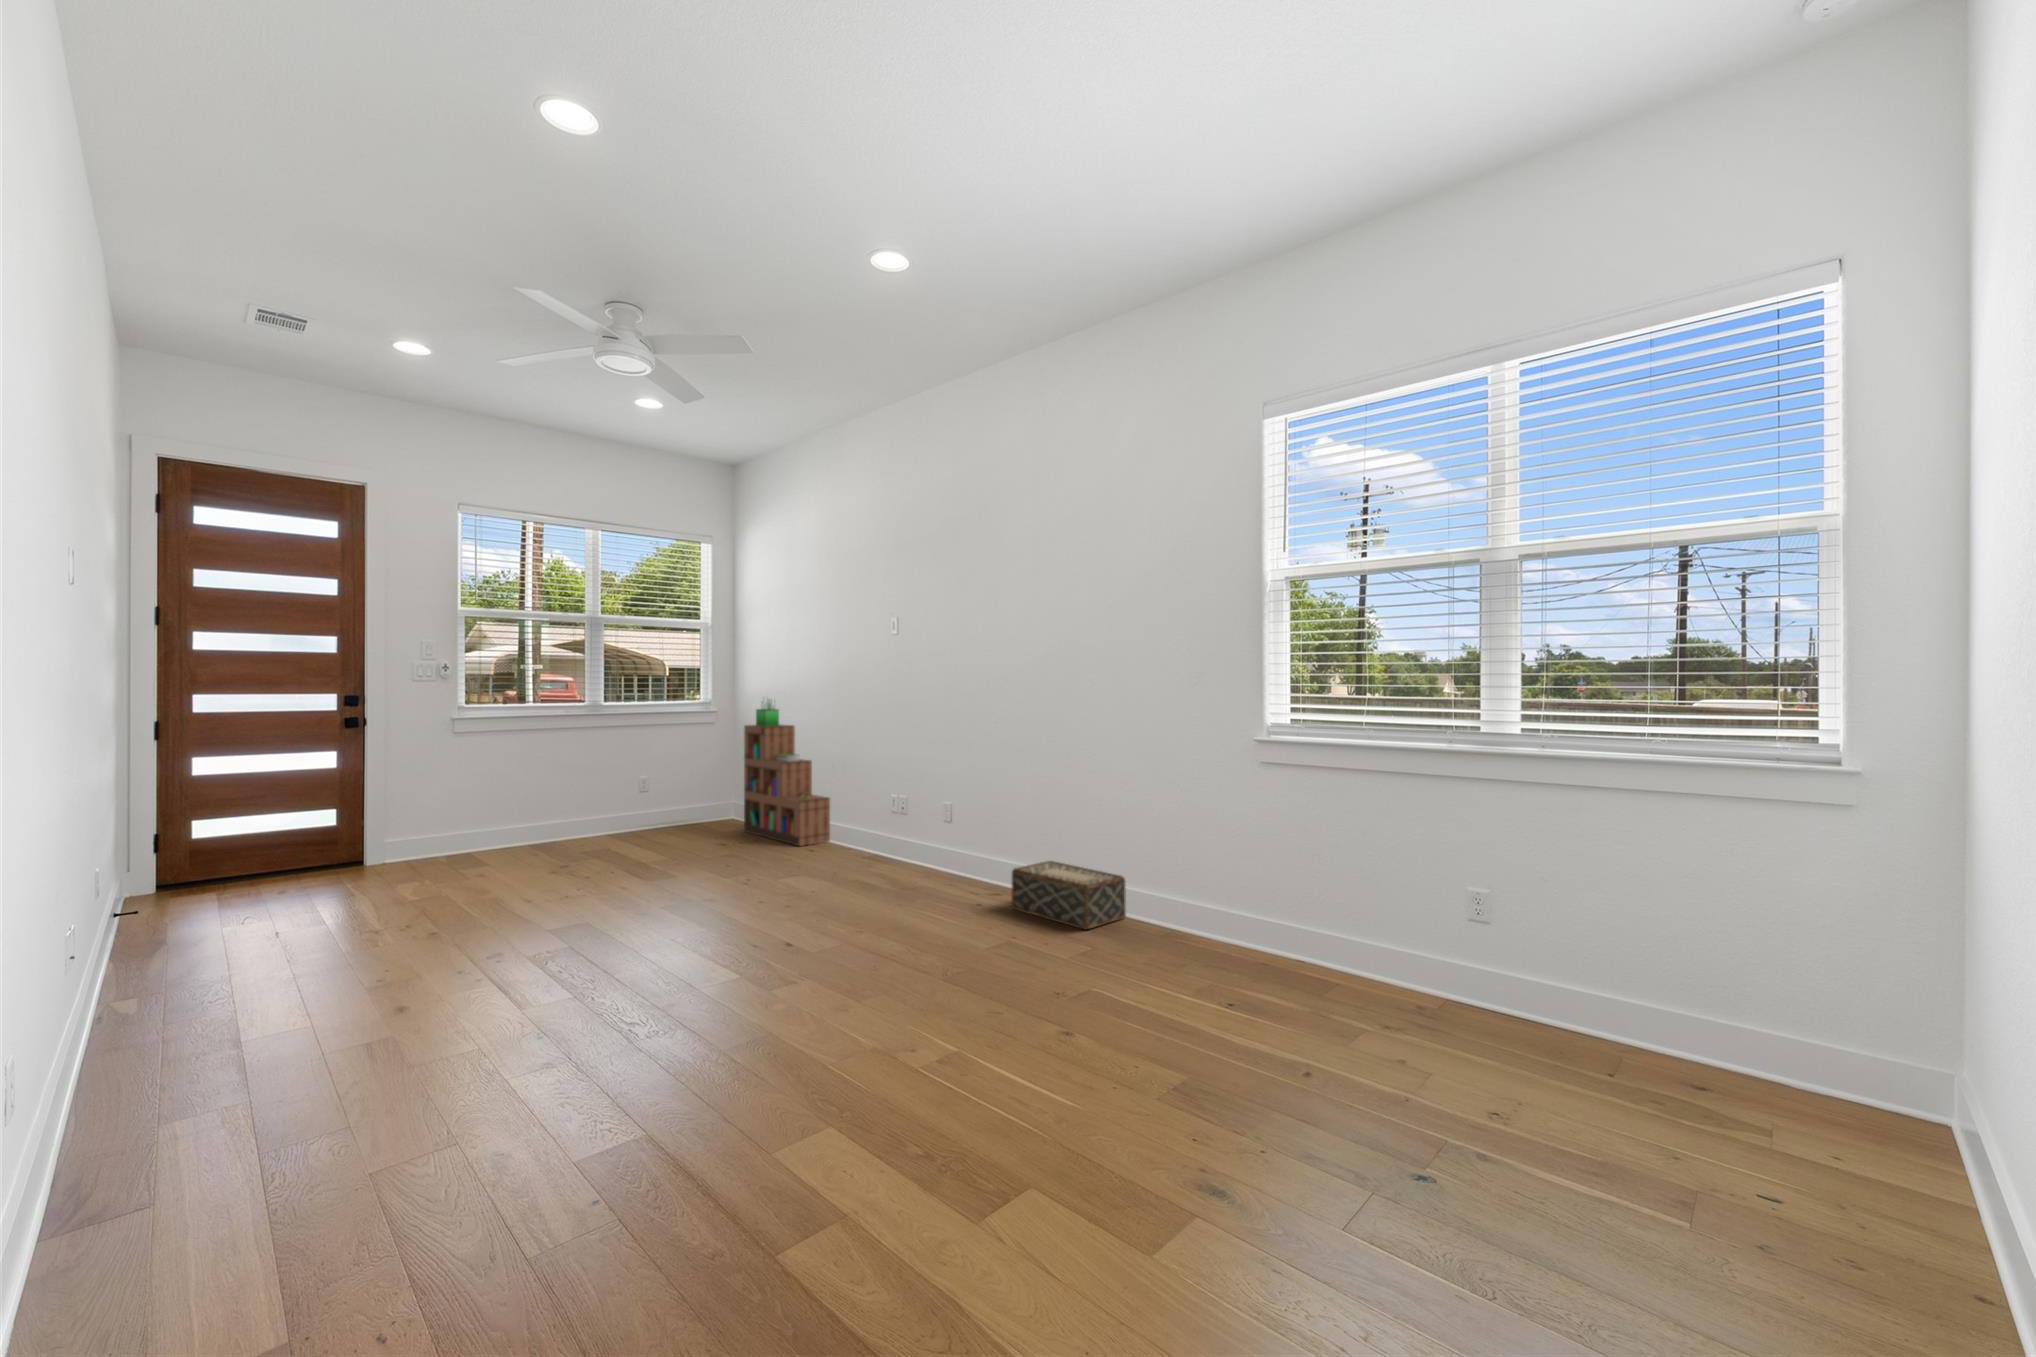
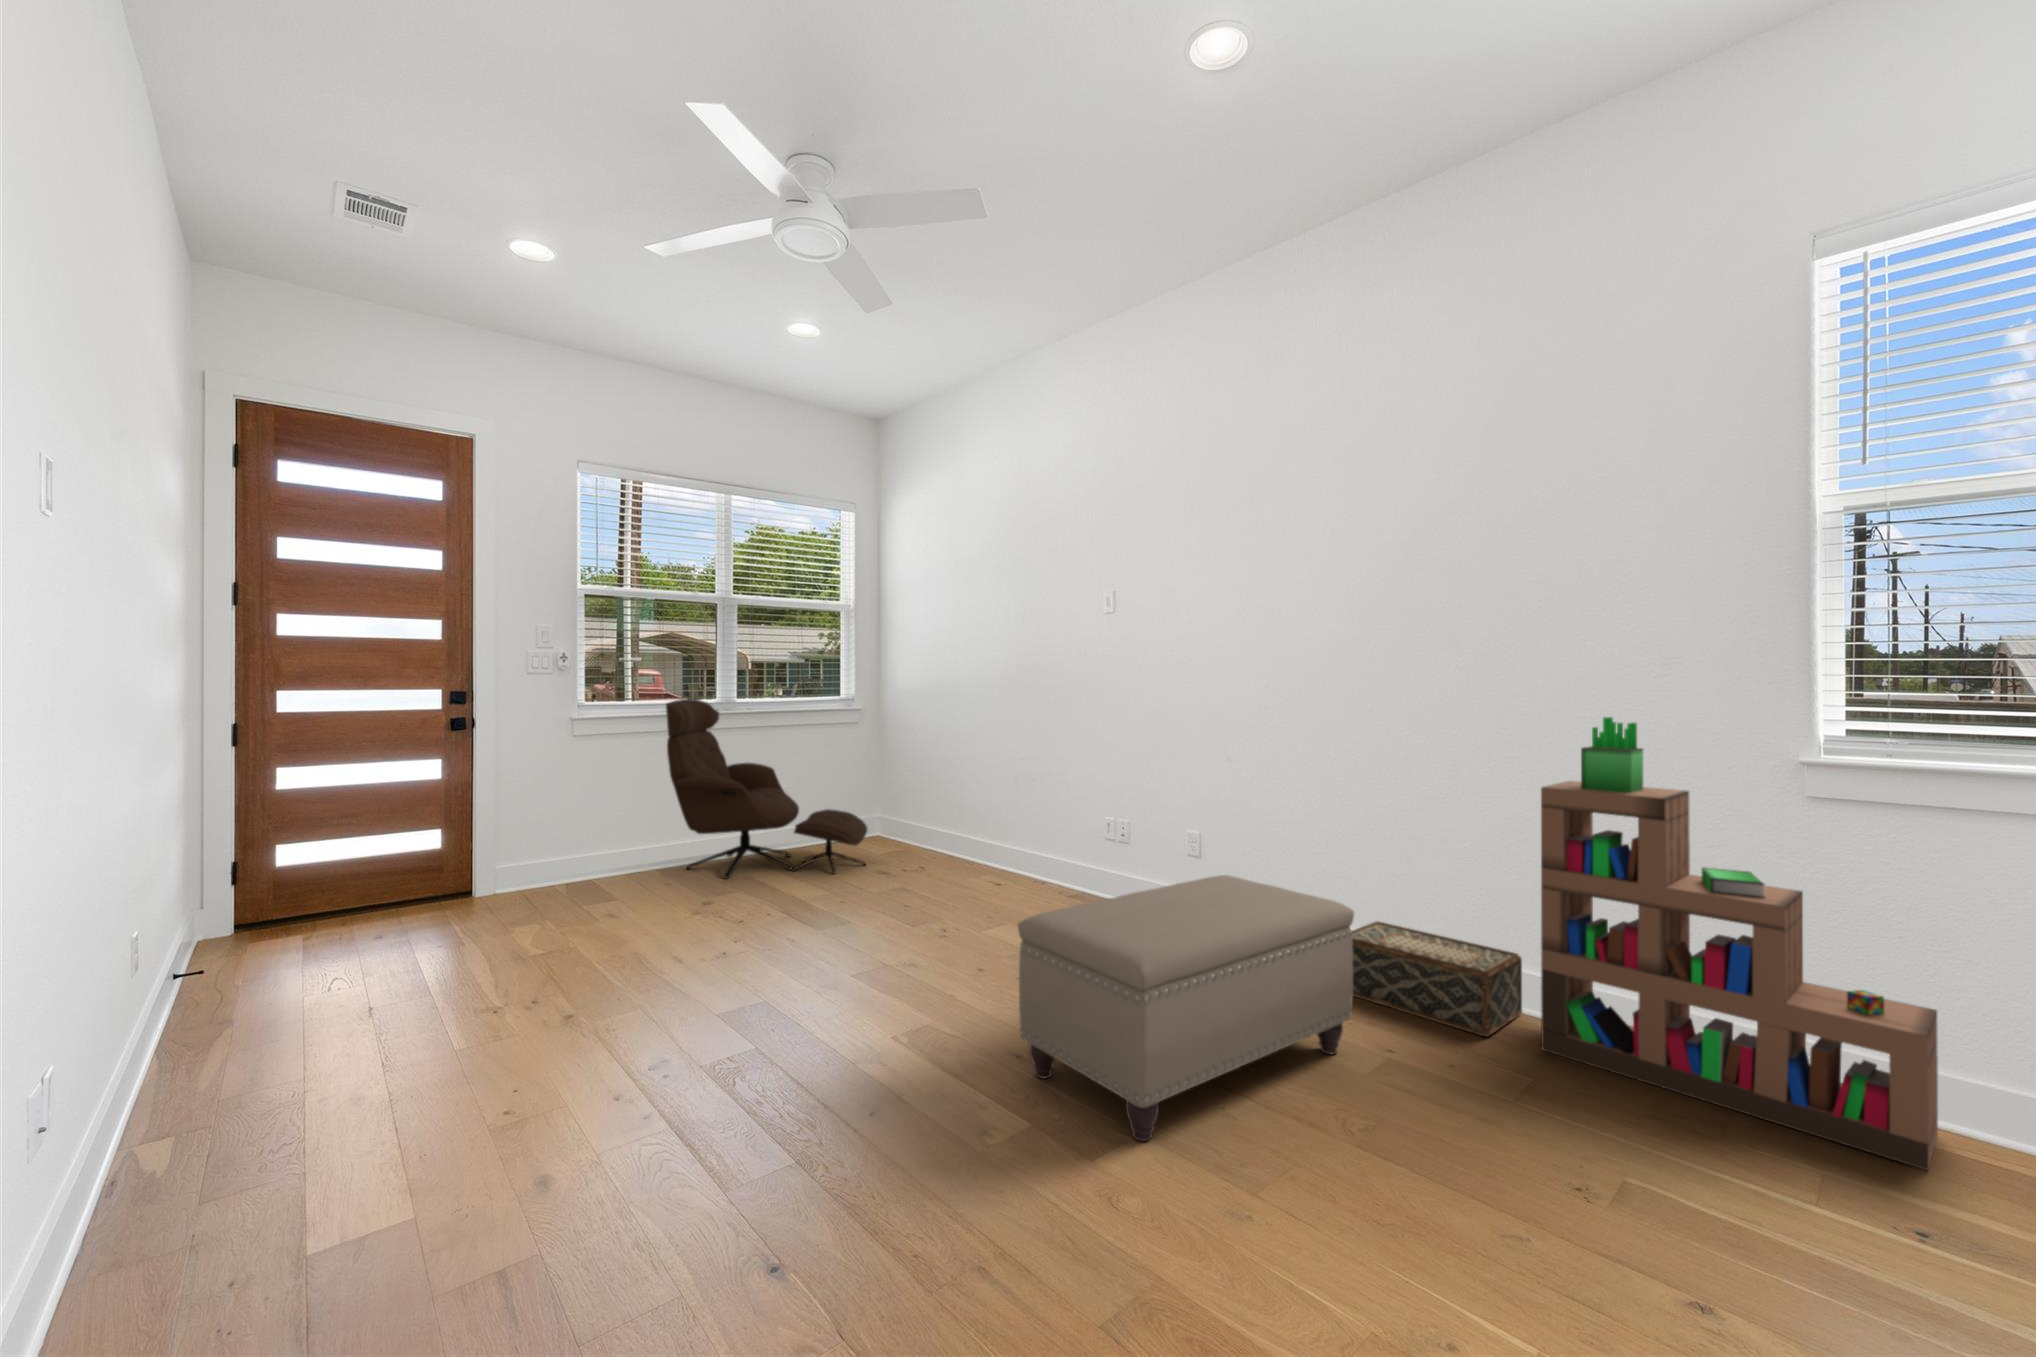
bookshelf: present [744,699,830,846] -> present [1541,717,1938,1170]
lounge chair: none [533,701,711,849] -> present [666,699,867,878]
ottoman: none [748,825,988,983] -> present [1018,875,1354,1142]

